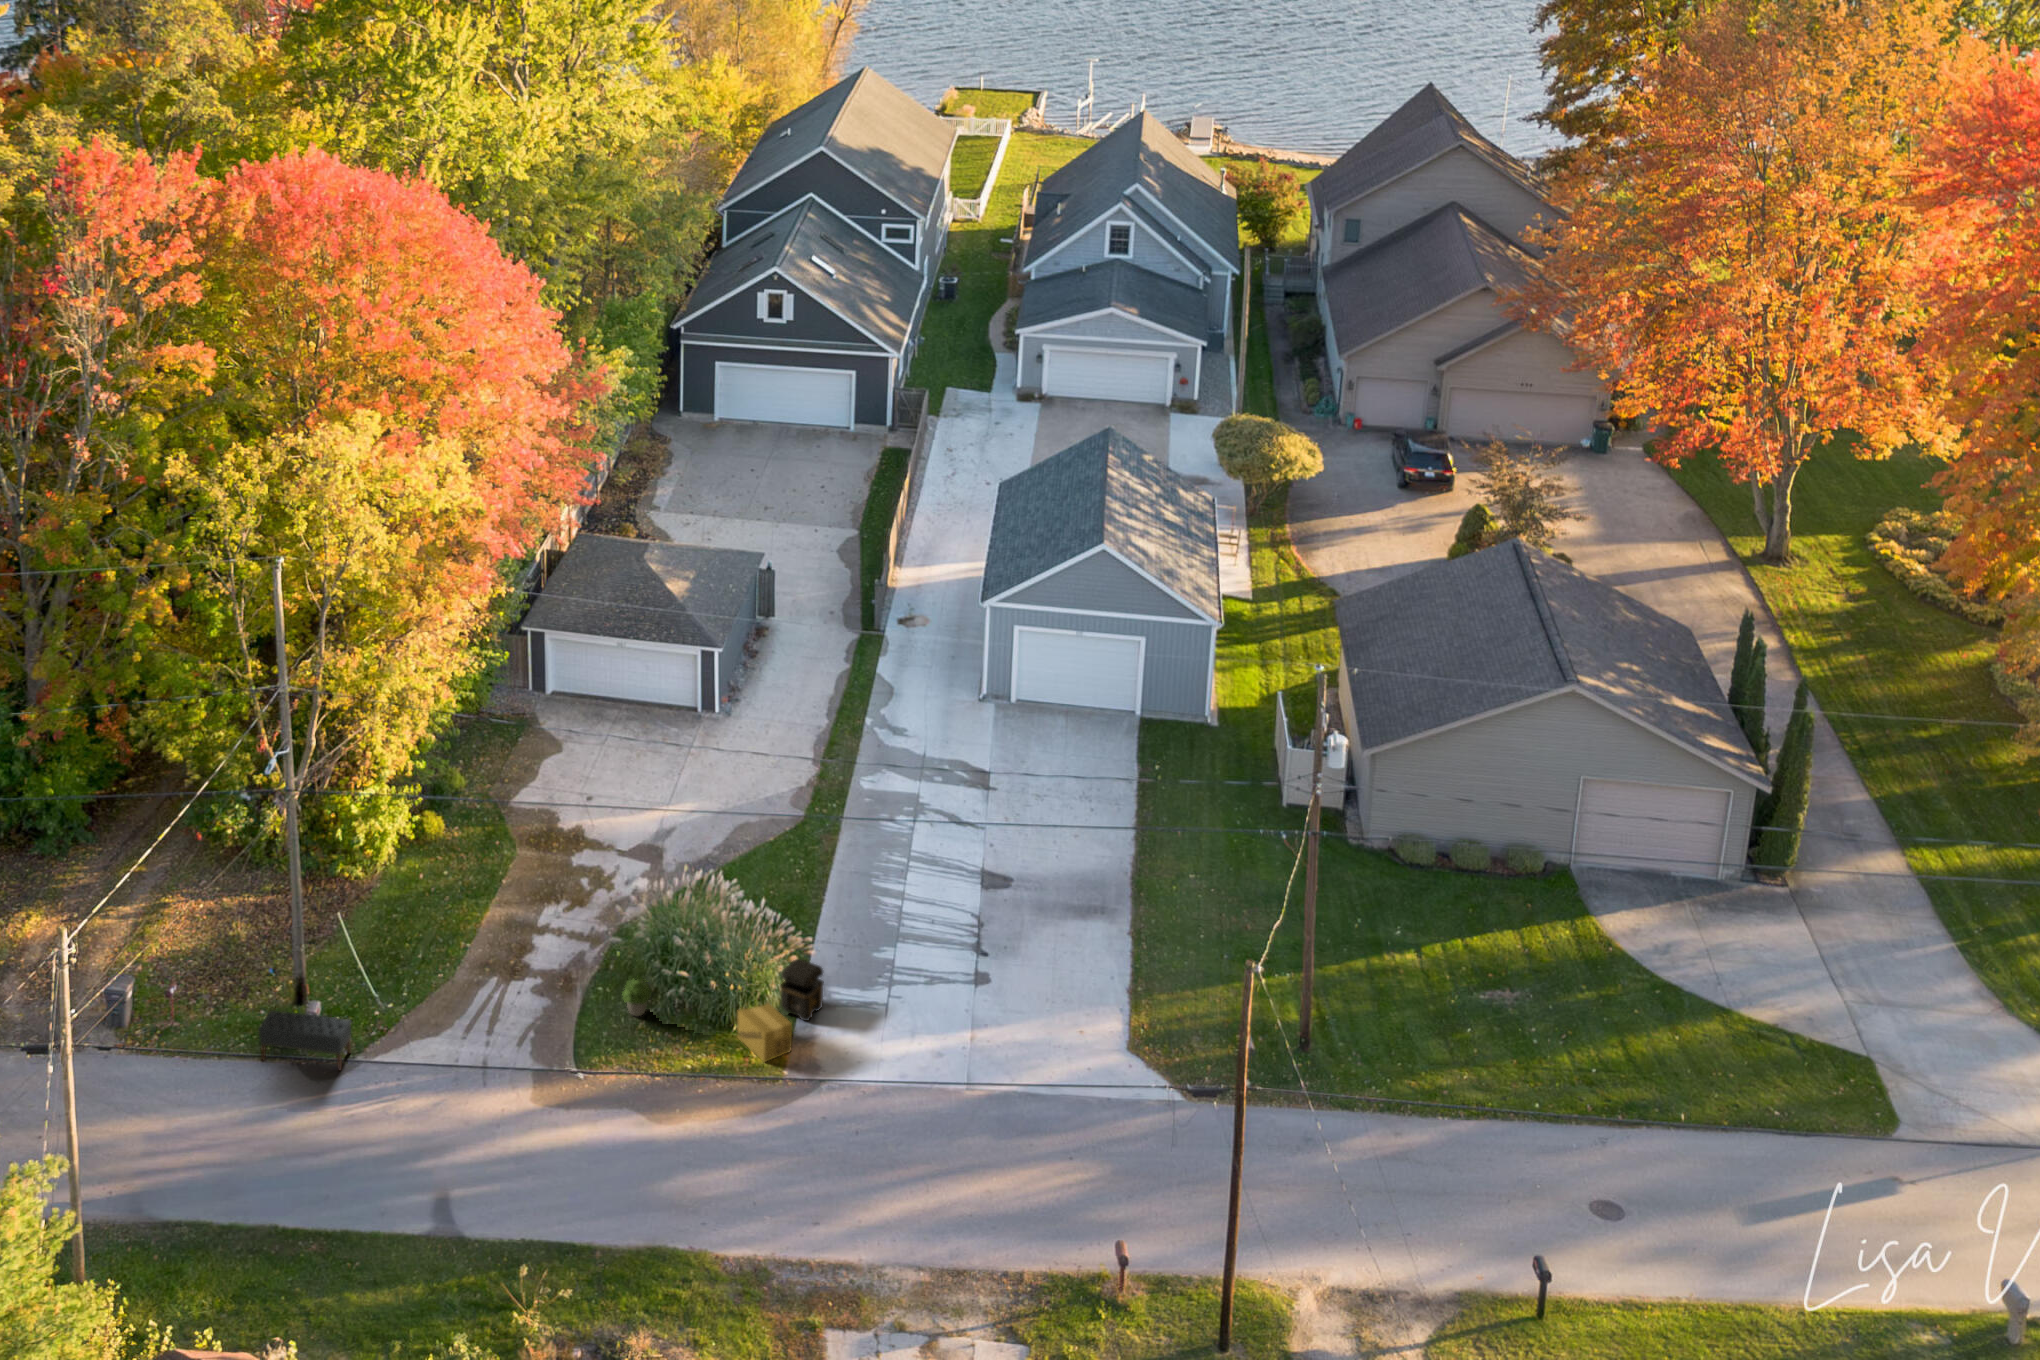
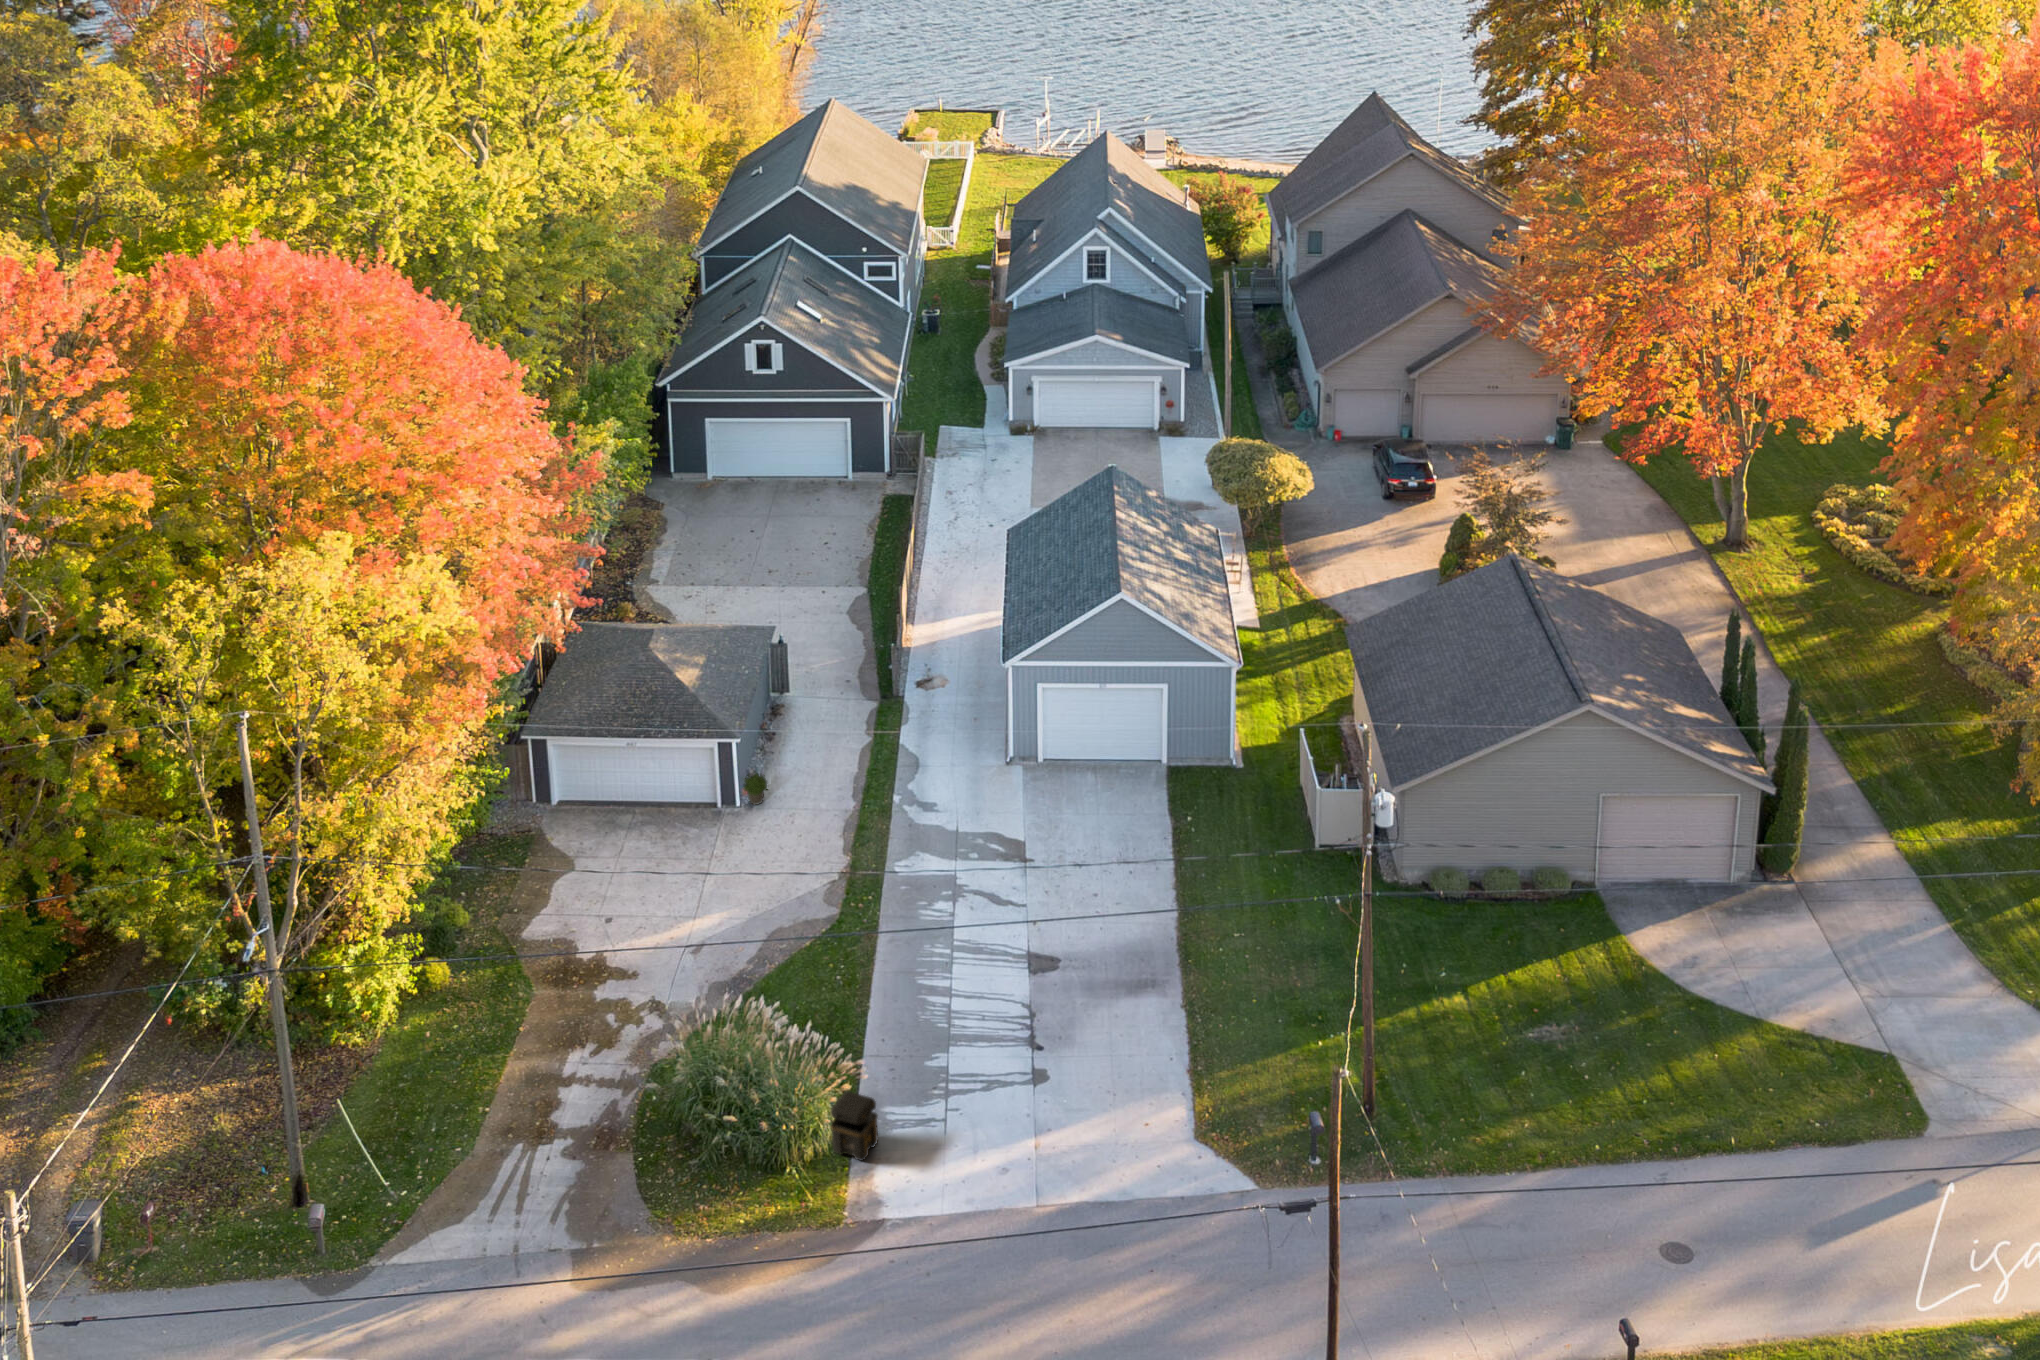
potted plant: present [622,976,652,1016] -> present [744,773,767,805]
cardboard box: present [738,1004,792,1061] -> none [786,1144,850,1216]
bench: present [258,1011,351,1070] -> none [252,1218,360,1280]

